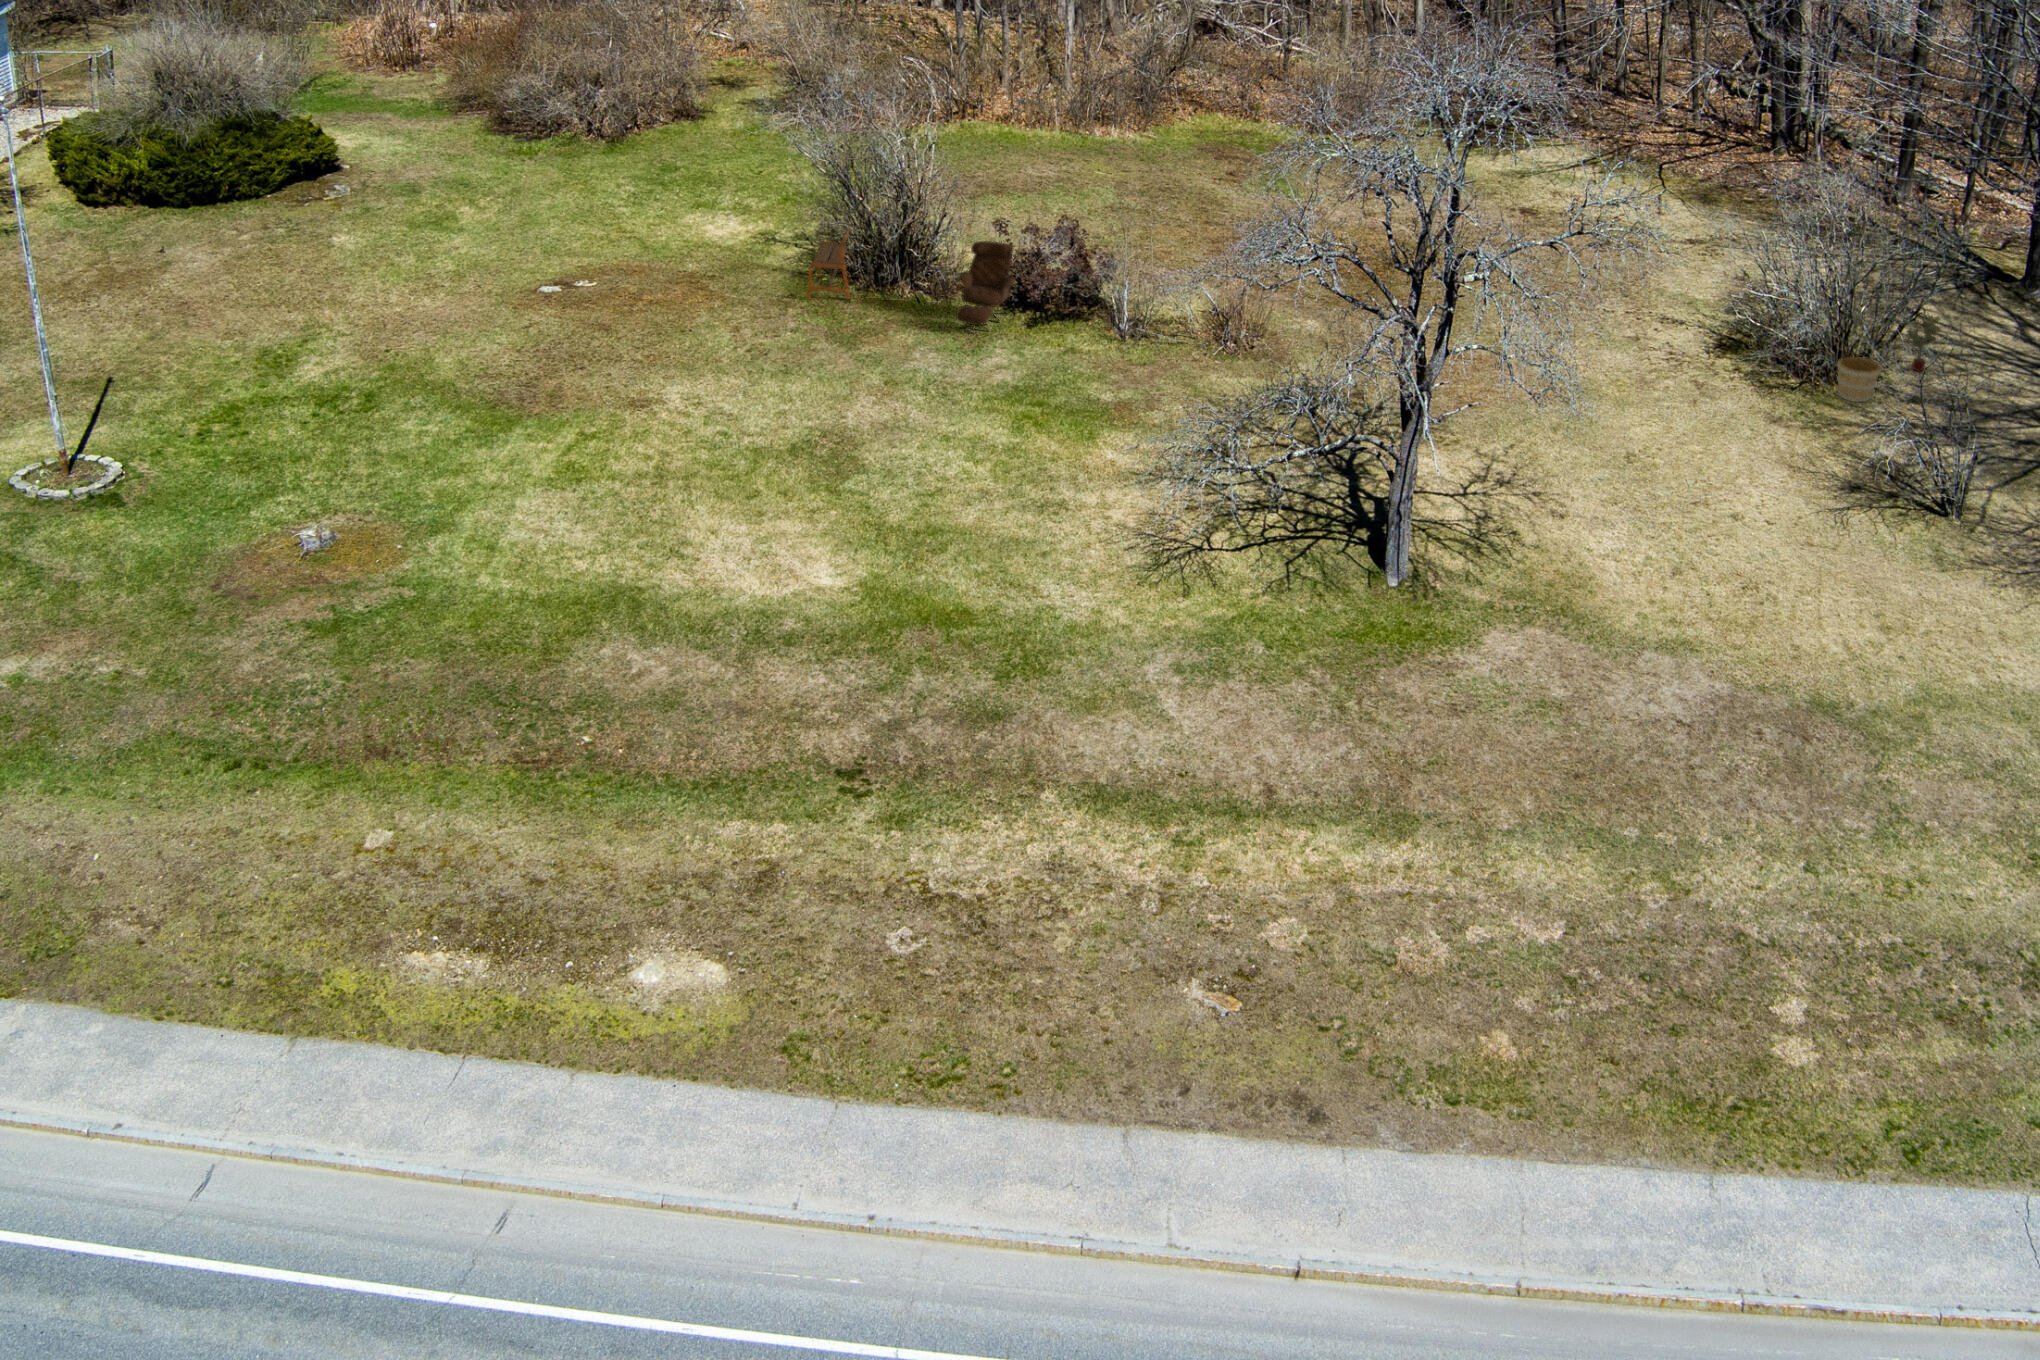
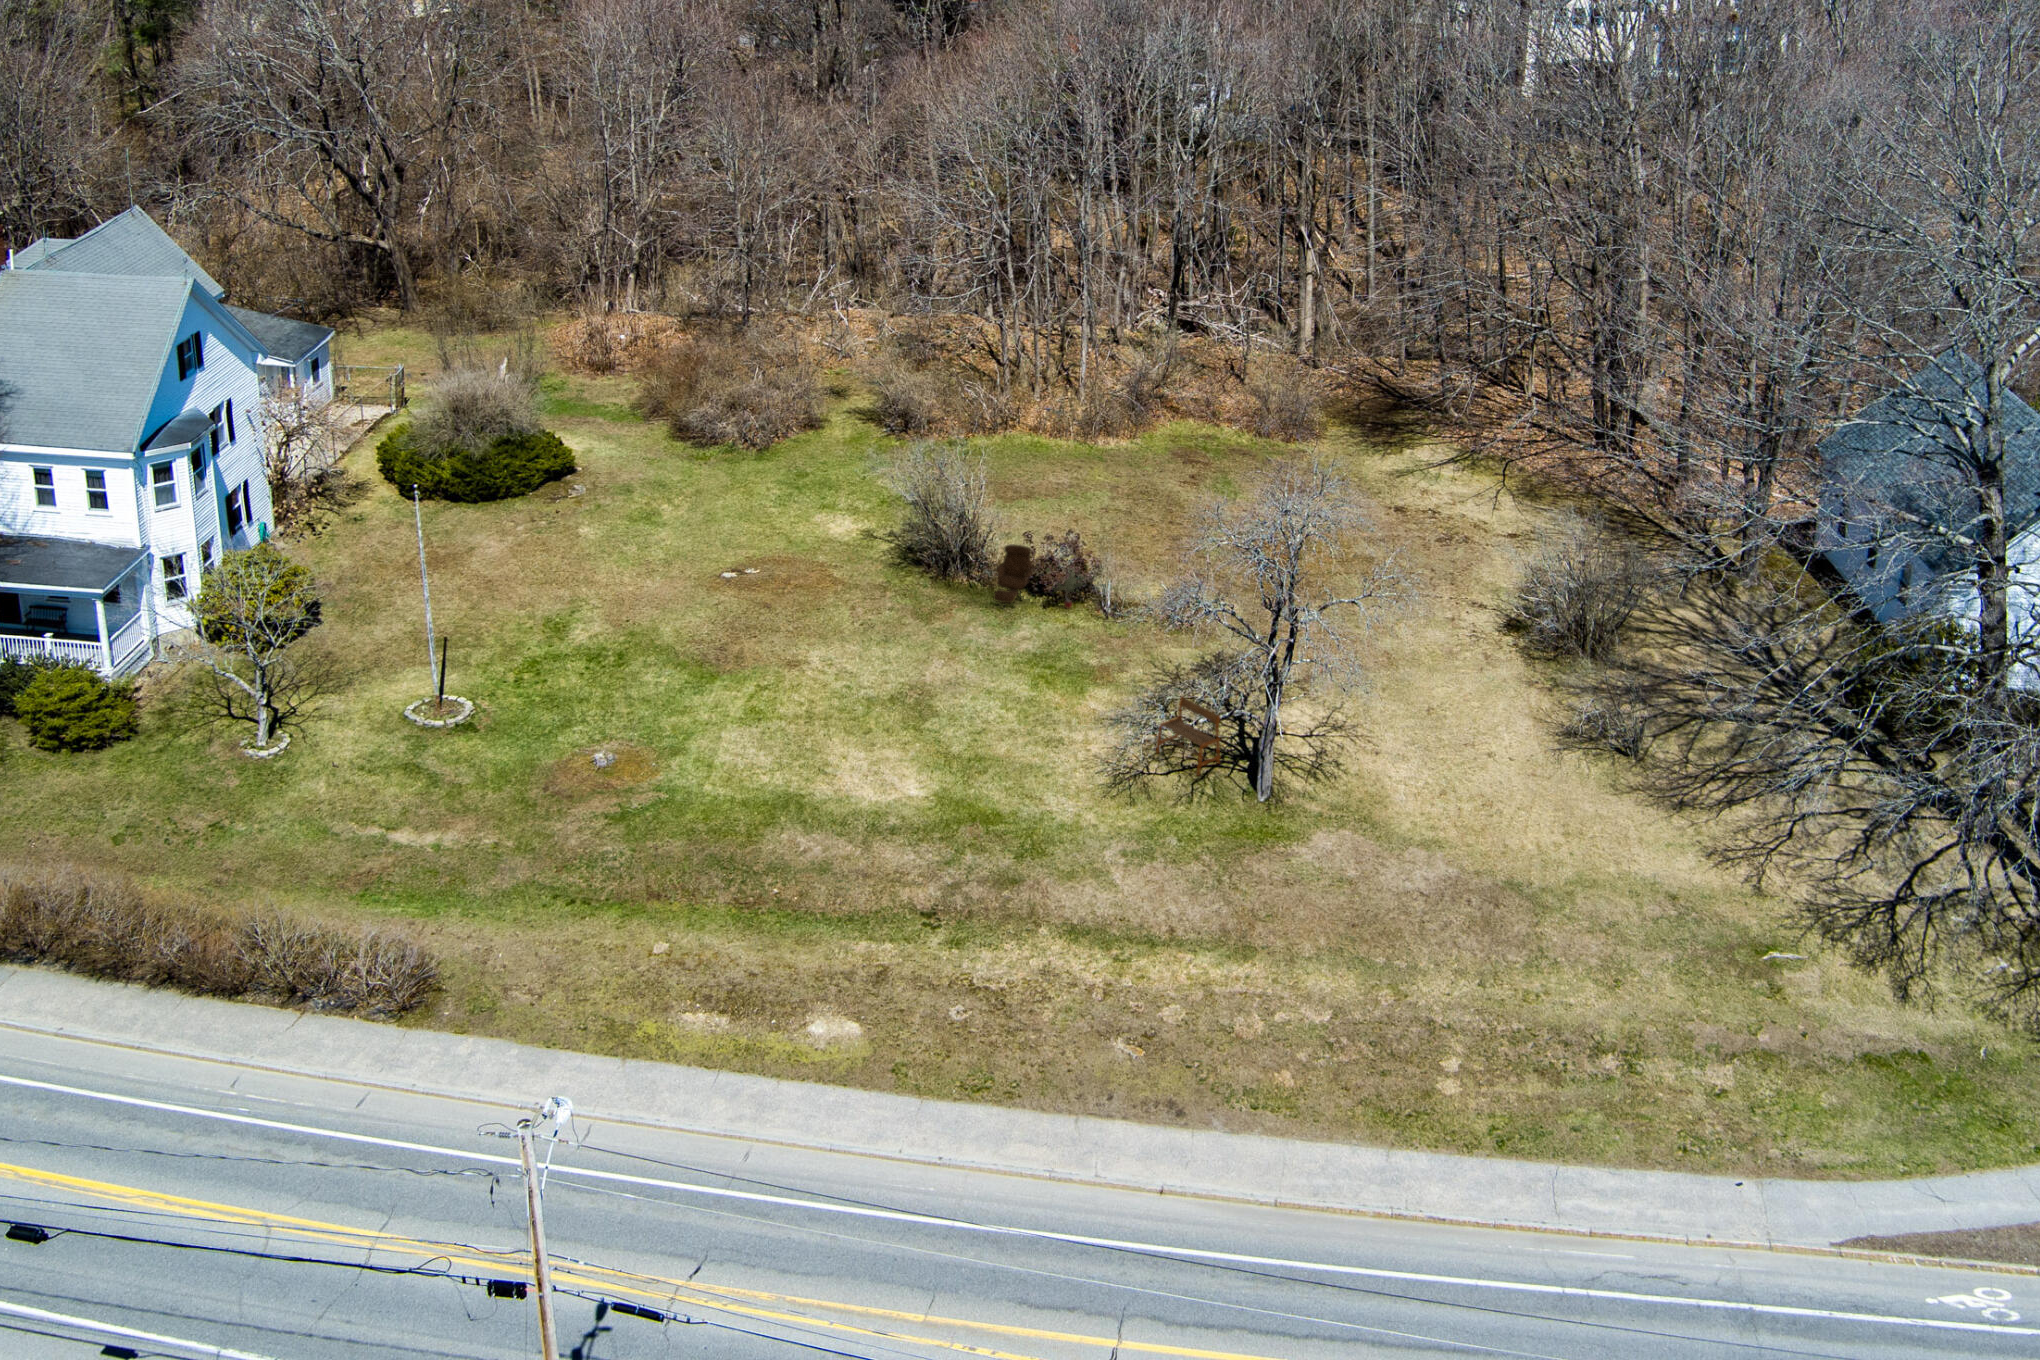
bench: present [807,225,852,300] -> present [1156,697,1221,775]
potted tree: present [1905,314,1940,371] -> present [1053,570,1084,608]
wooden bucket: present [1837,357,1881,402] -> none [1583,639,1612,671]

